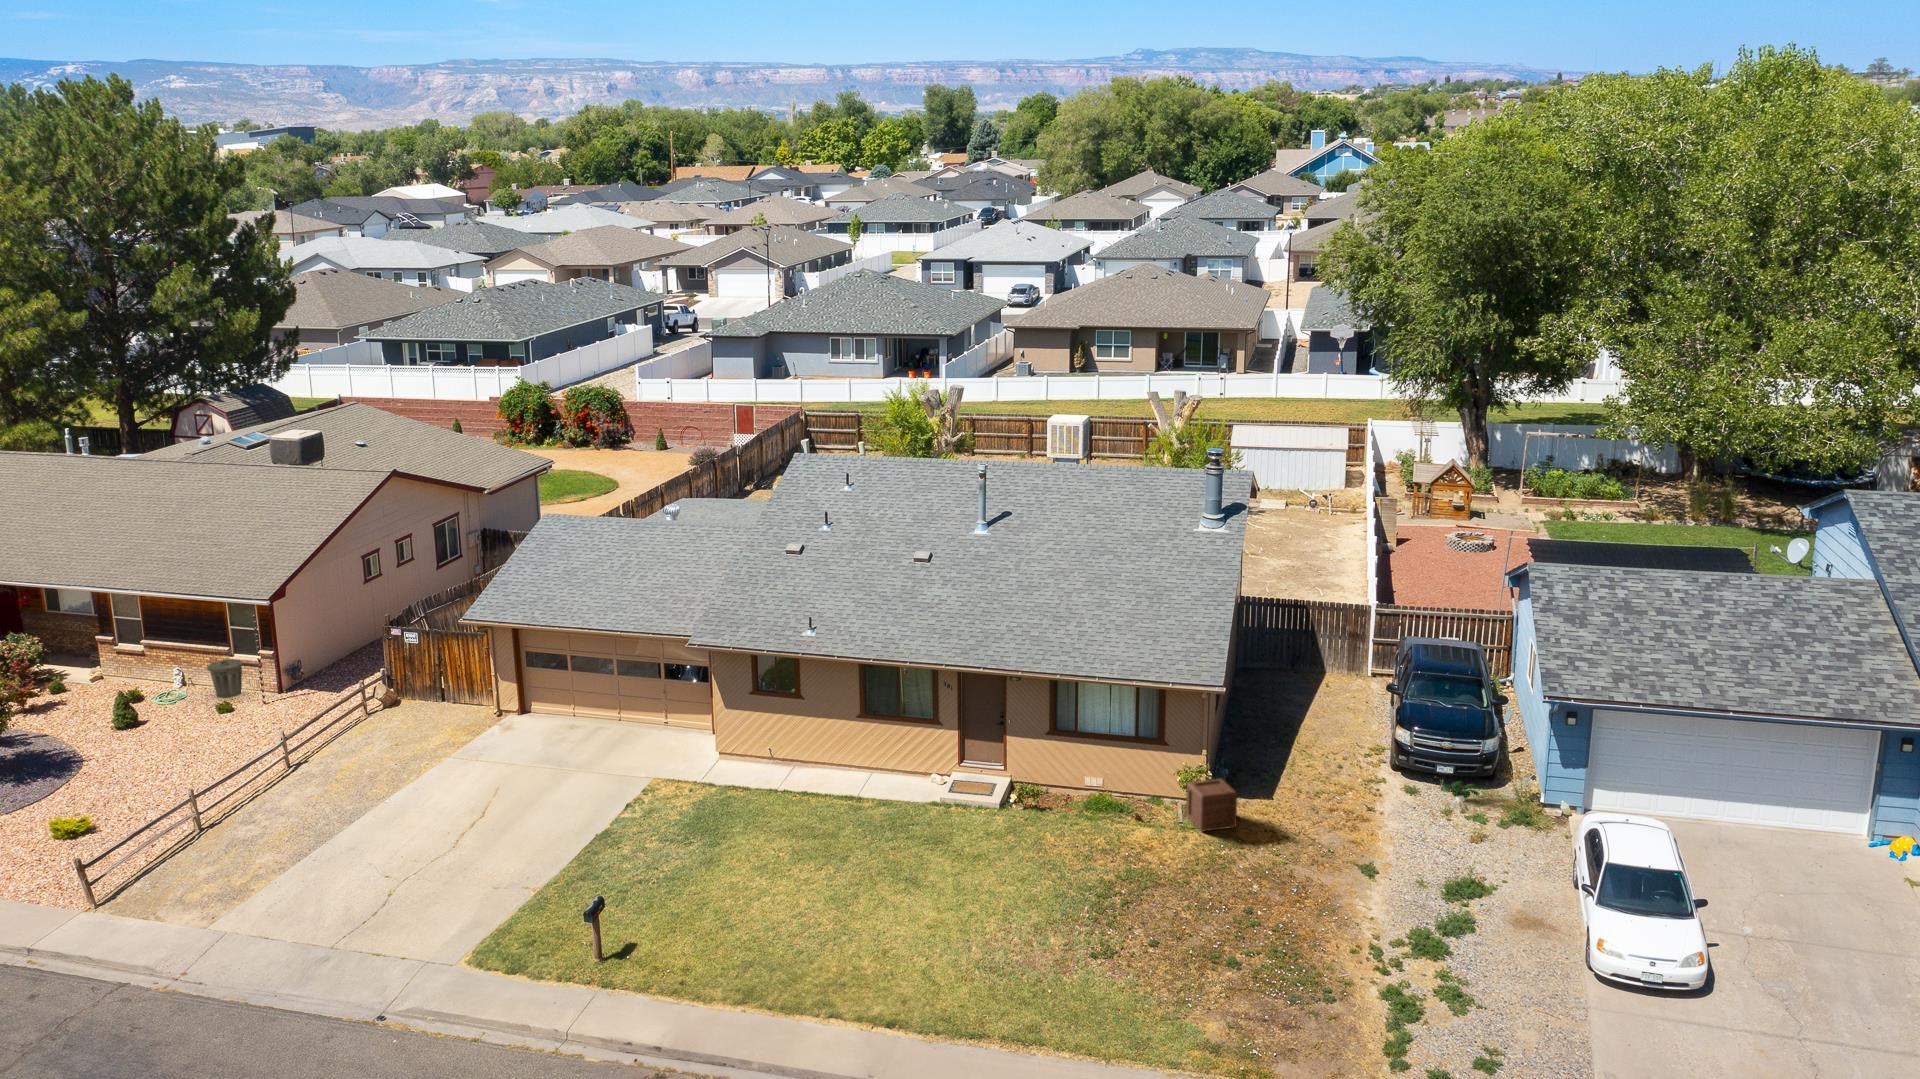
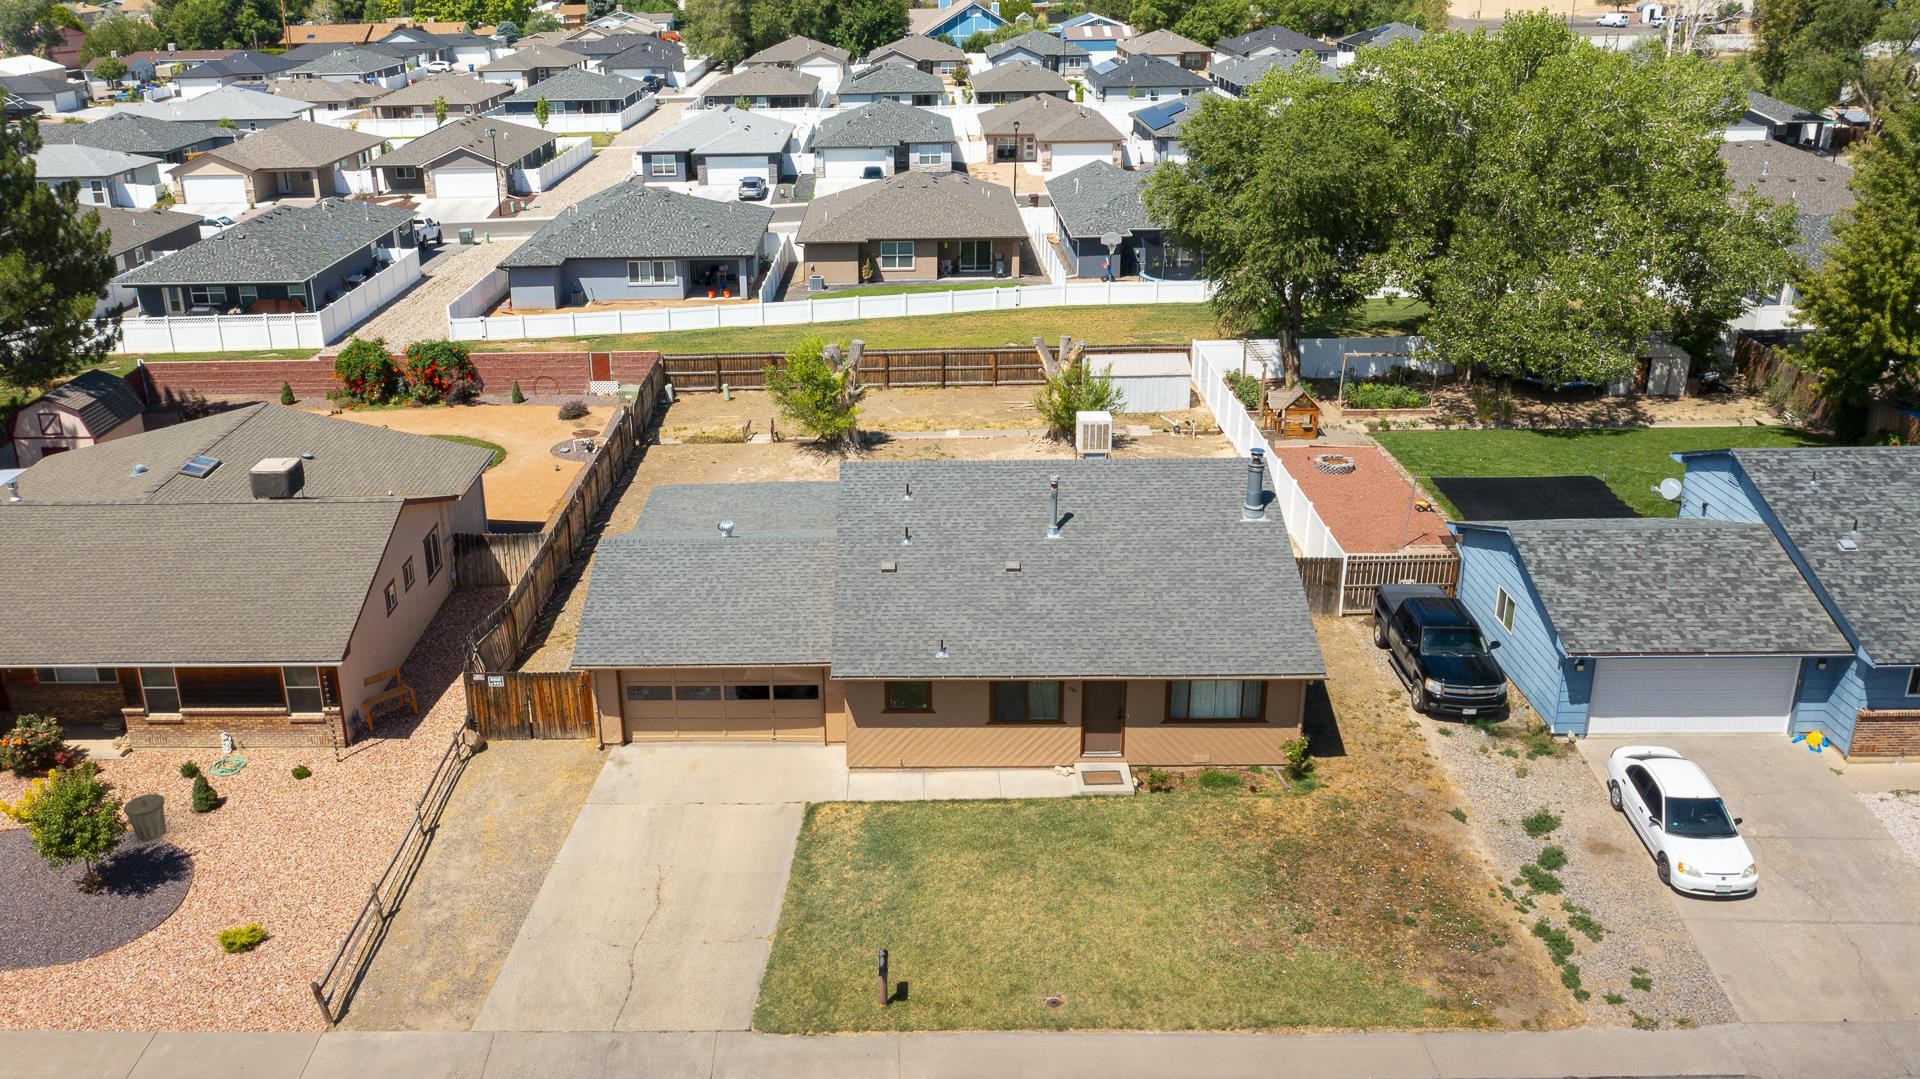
bench: none [301,625,359,682] -> present [361,667,418,731]
trash can: present [207,659,243,698] -> present [124,794,166,841]
wooden crate: present [1186,778,1238,832] -> none [1293,748,1342,797]

